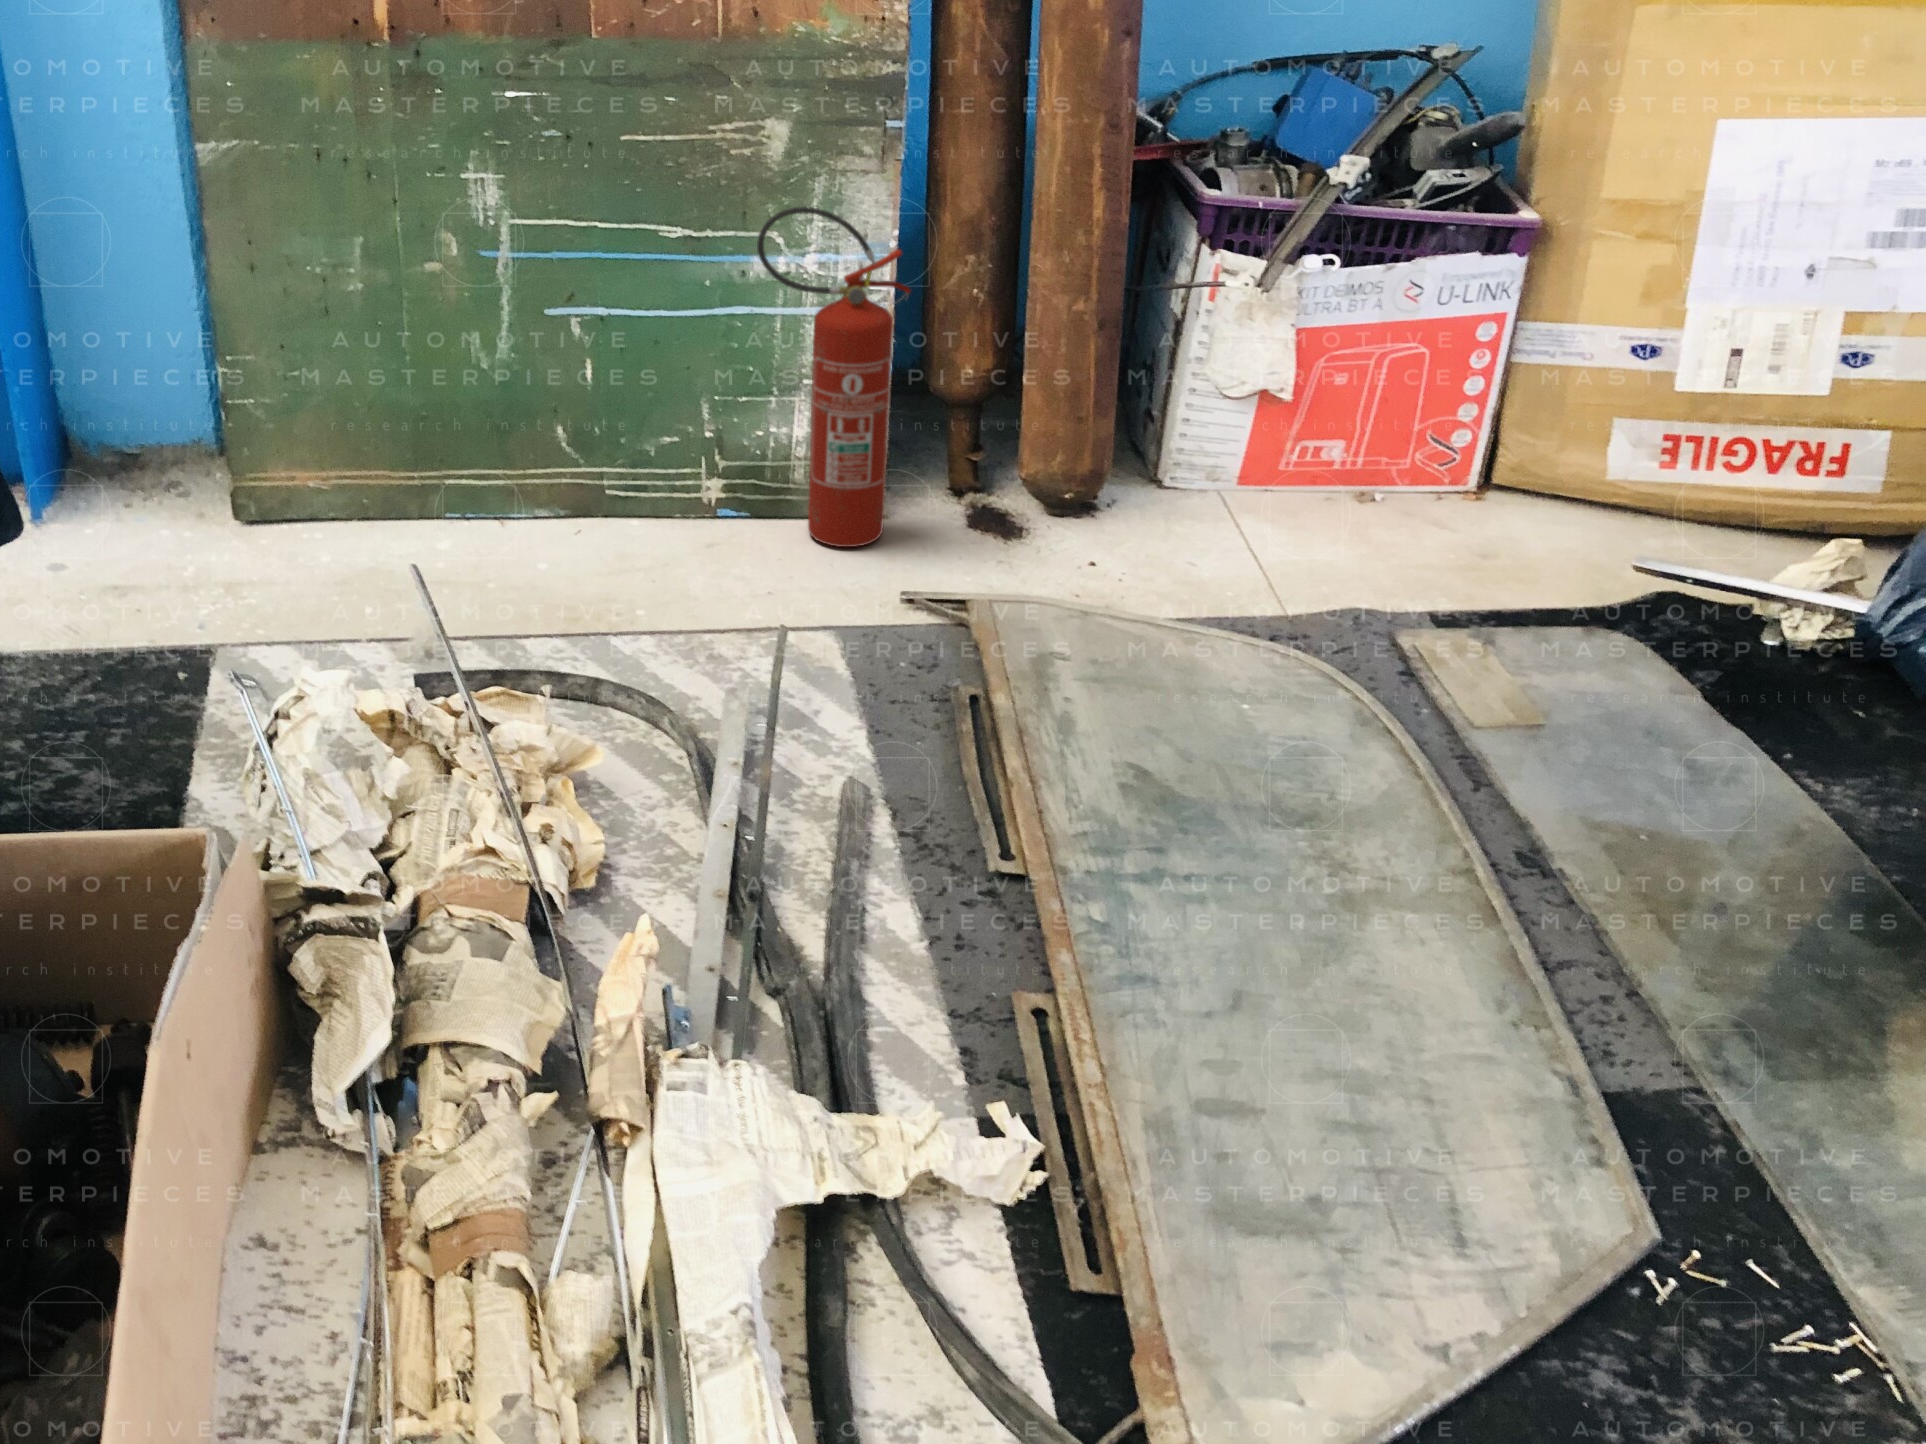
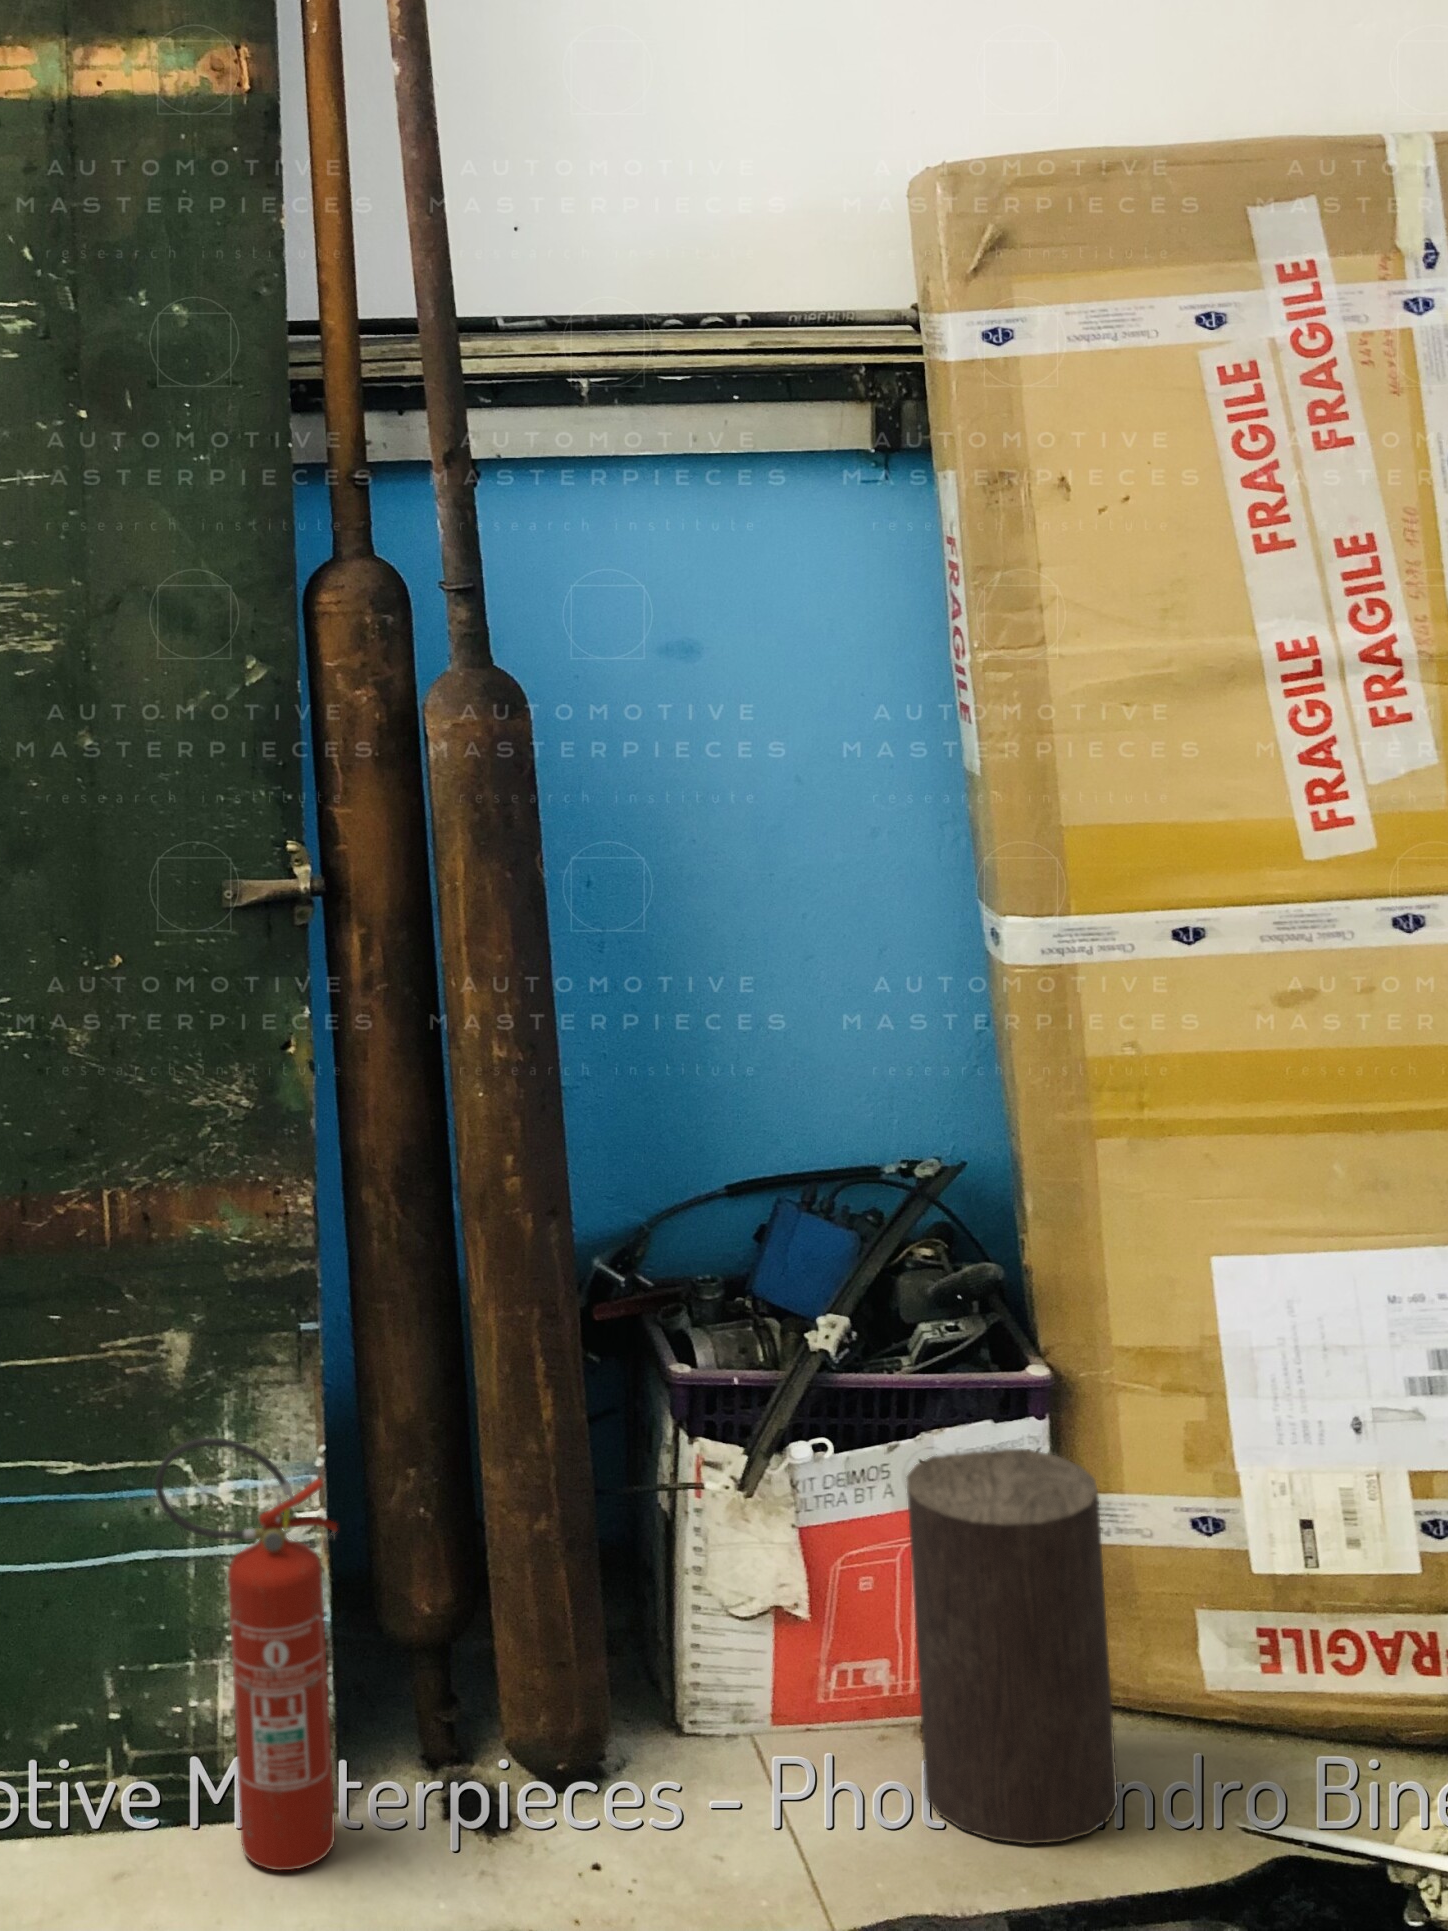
stool: none [1362,274,1579,570] -> present [907,1449,1118,1844]

